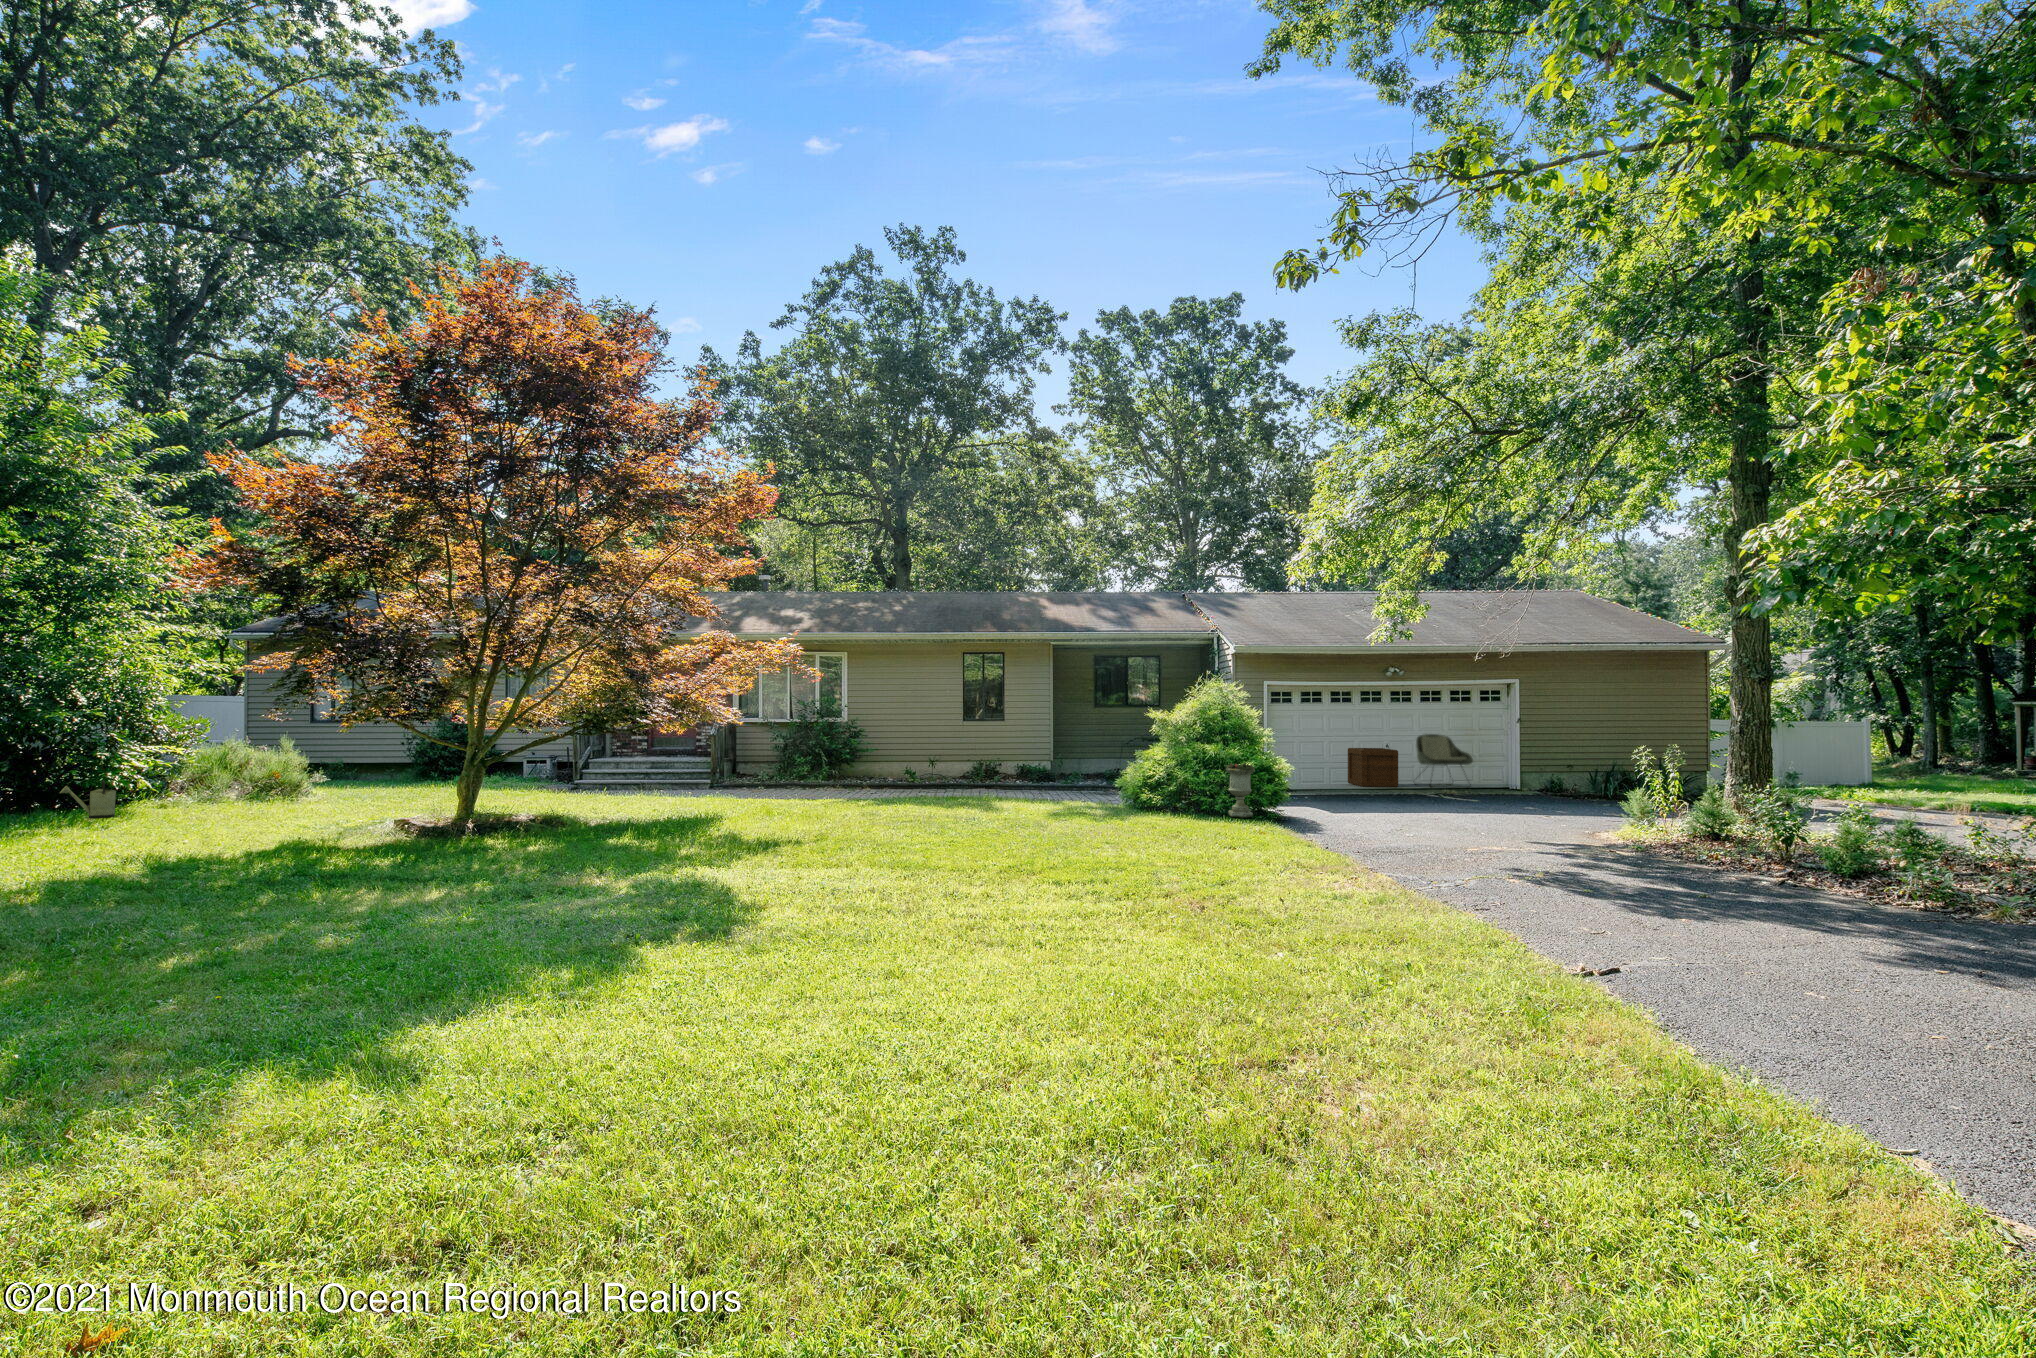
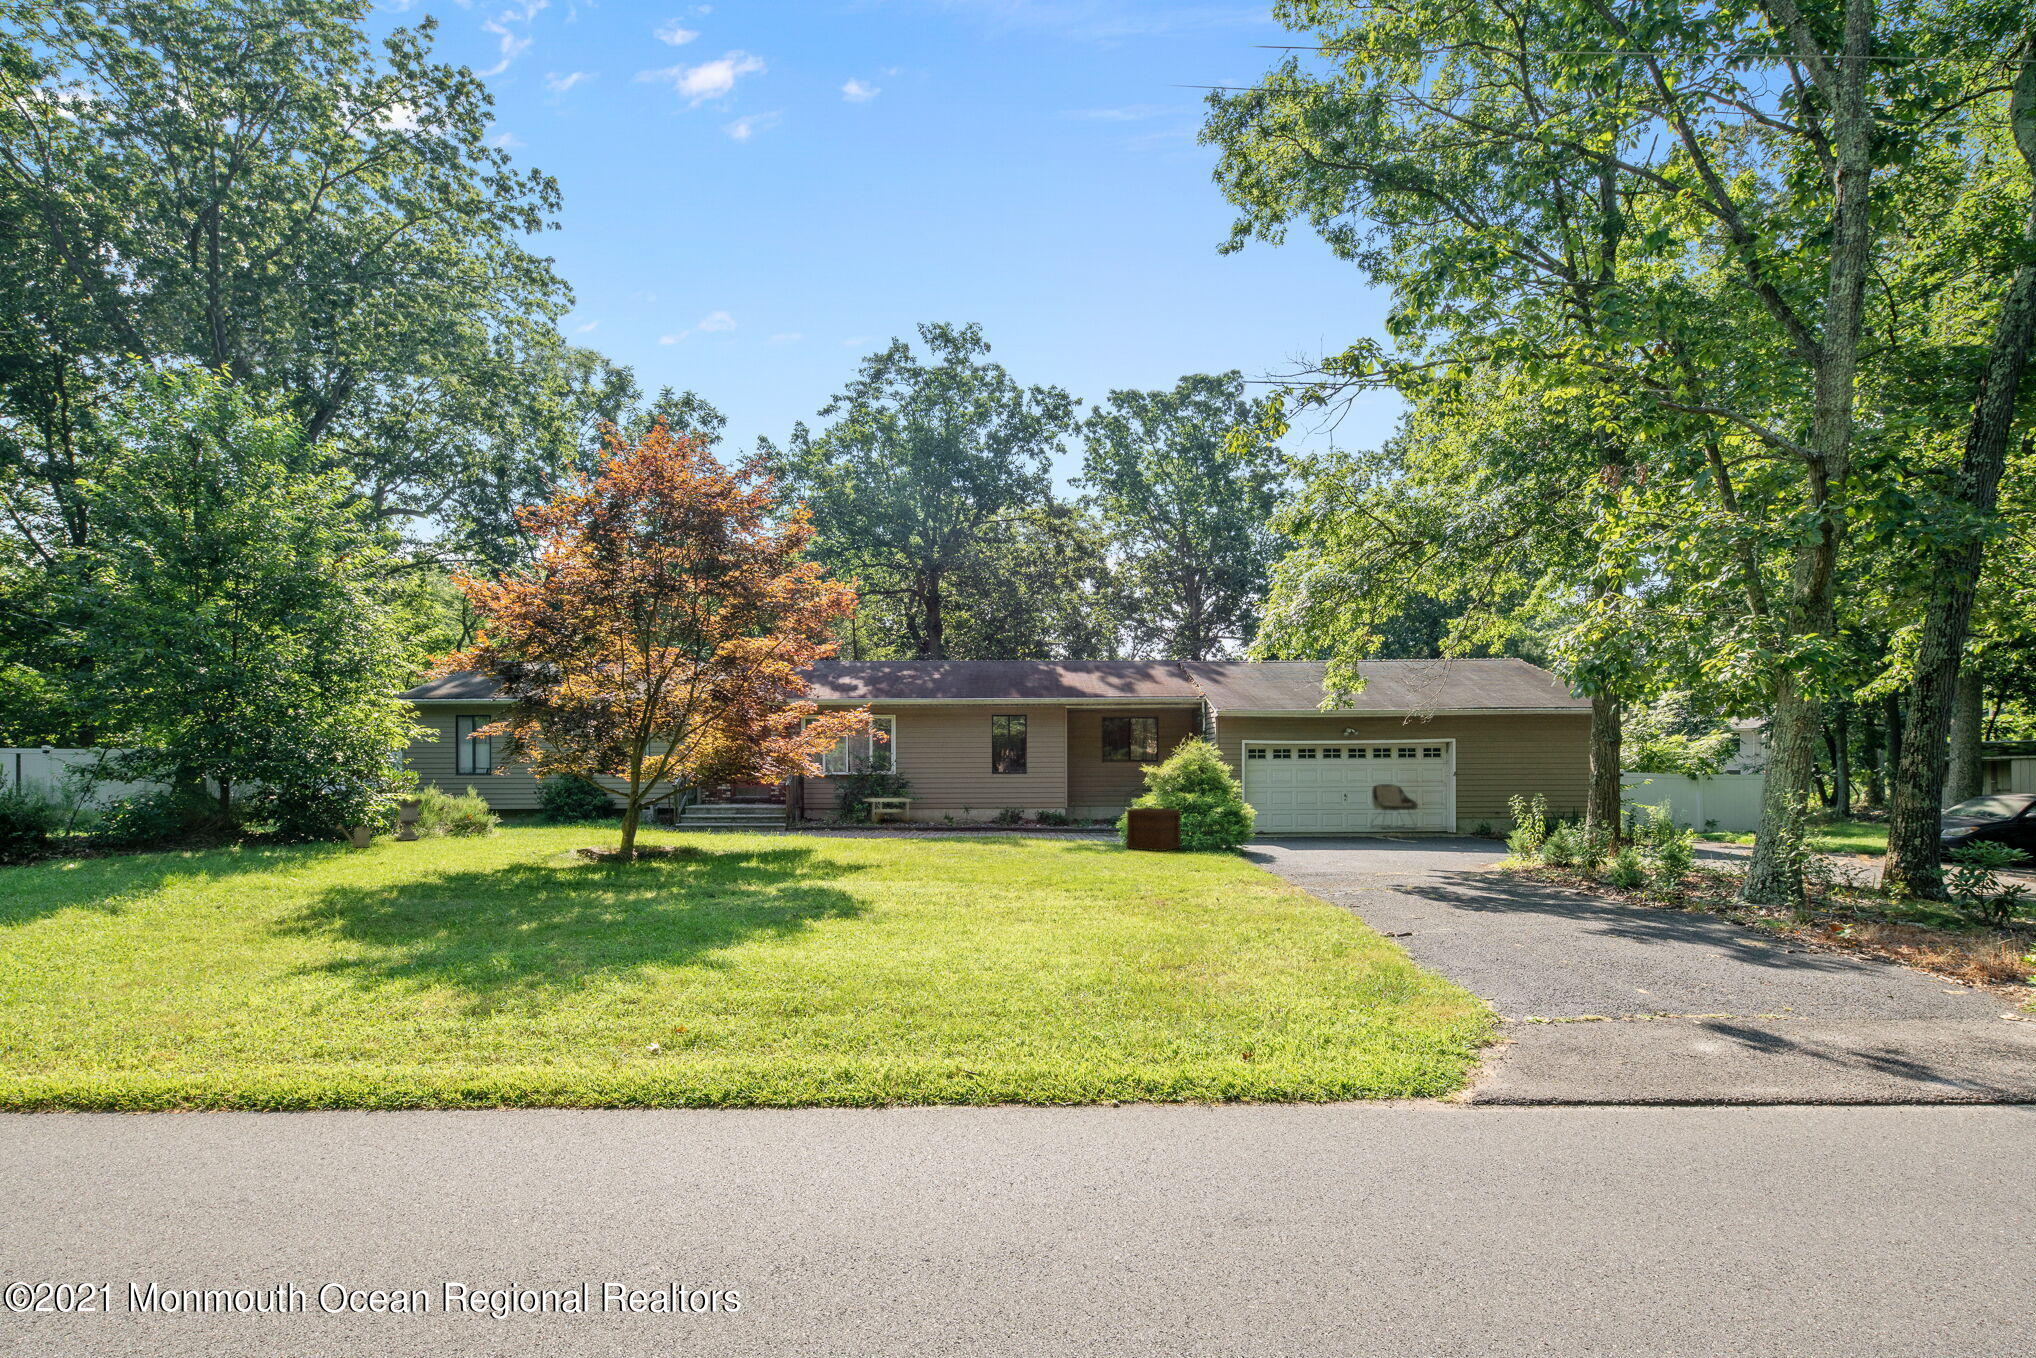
wooden crate: present [1348,748,1398,787] -> present [1126,807,1180,851]
round table: none [806,752,867,780] -> present [865,798,910,822]
planter: present [1226,763,1255,818] -> present [396,798,423,841]

